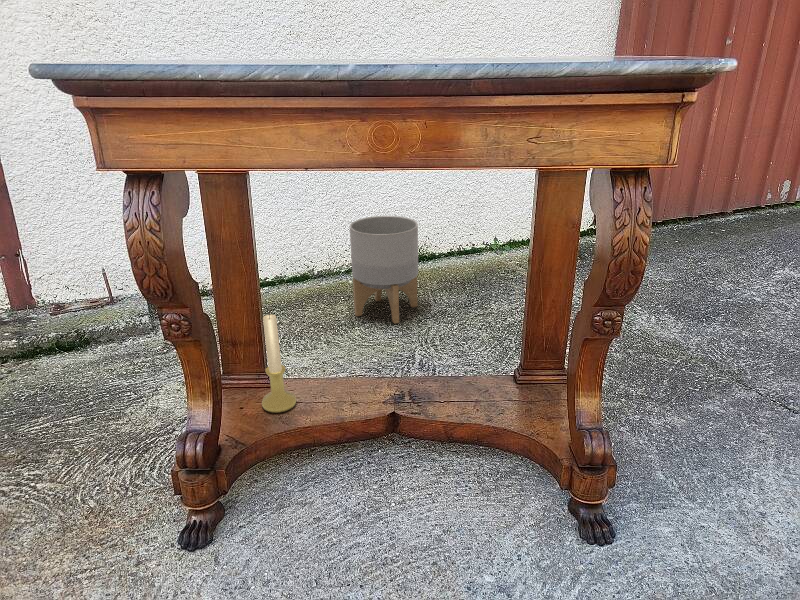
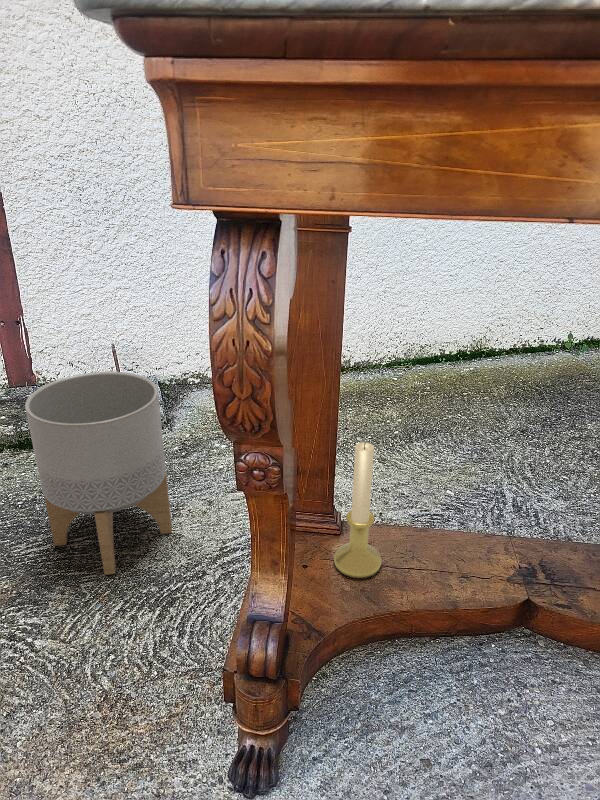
planter: present [350,216,418,324] -> present [25,372,172,575]

